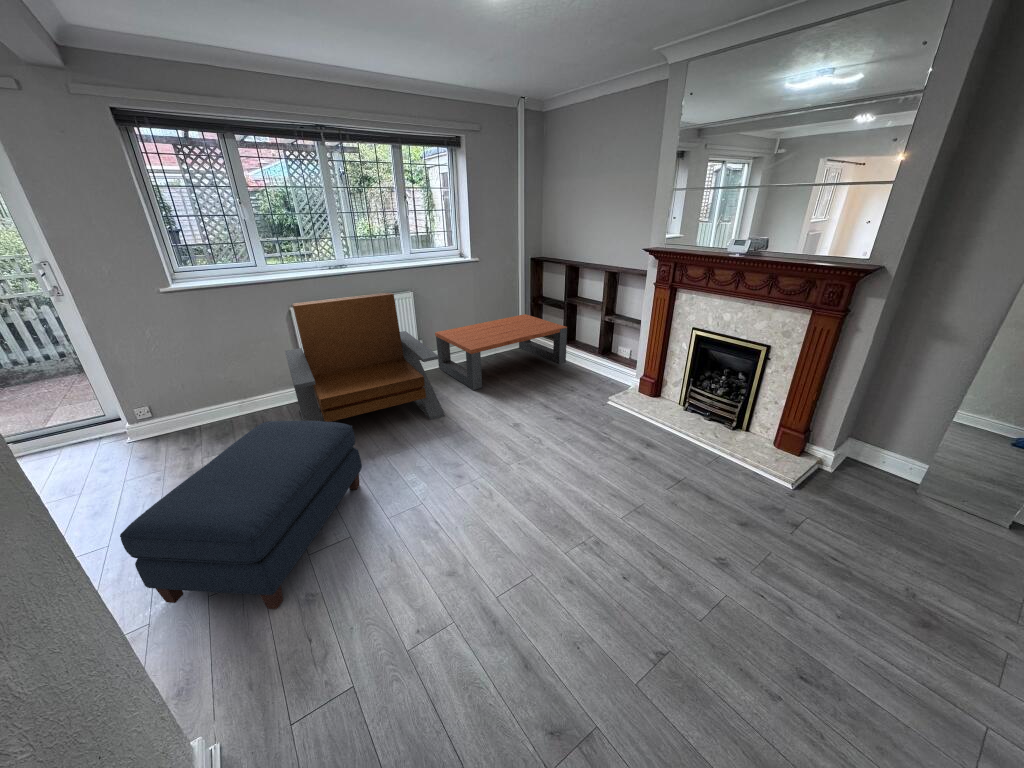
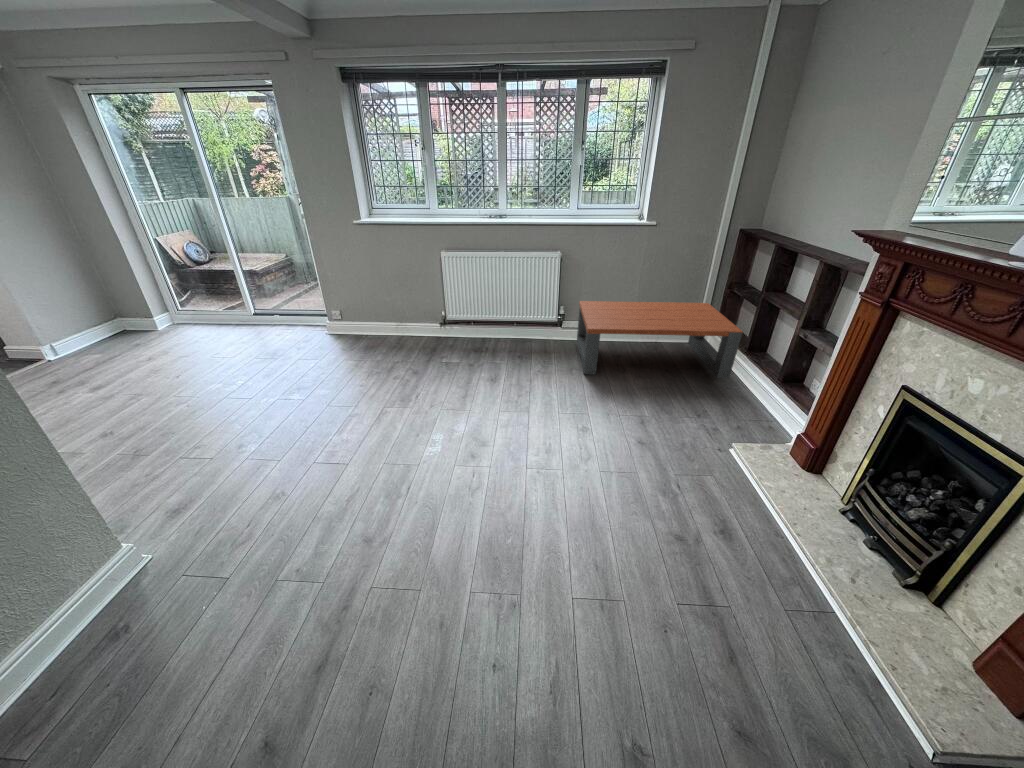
lounge chair: present [285,292,445,422] -> none [395,246,540,390]
ottoman: present [120,421,362,609] -> none [205,343,405,489]

